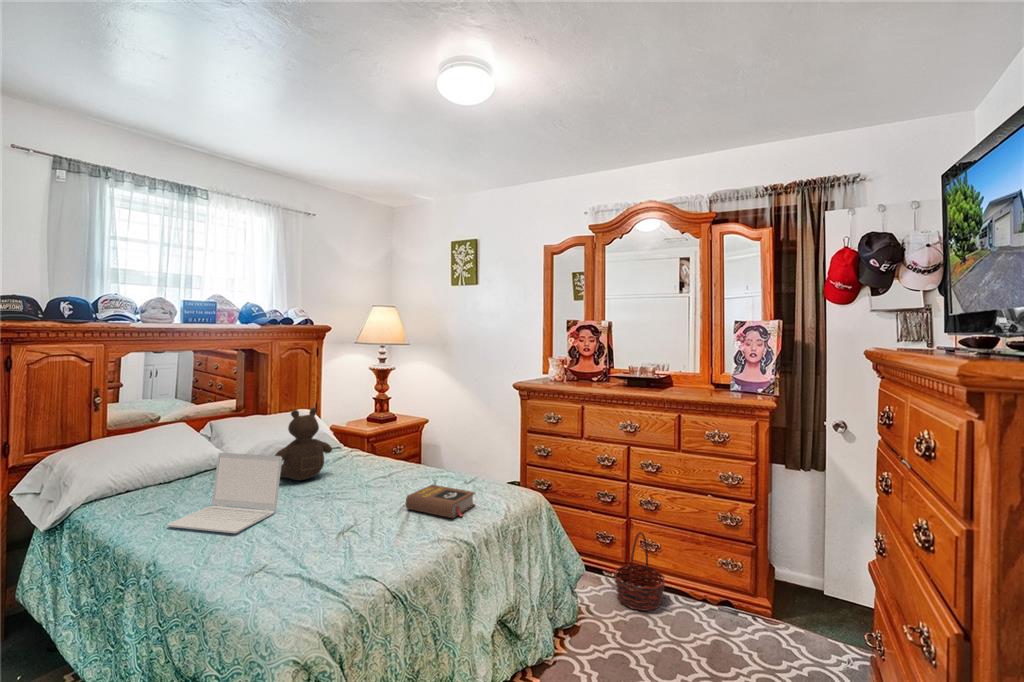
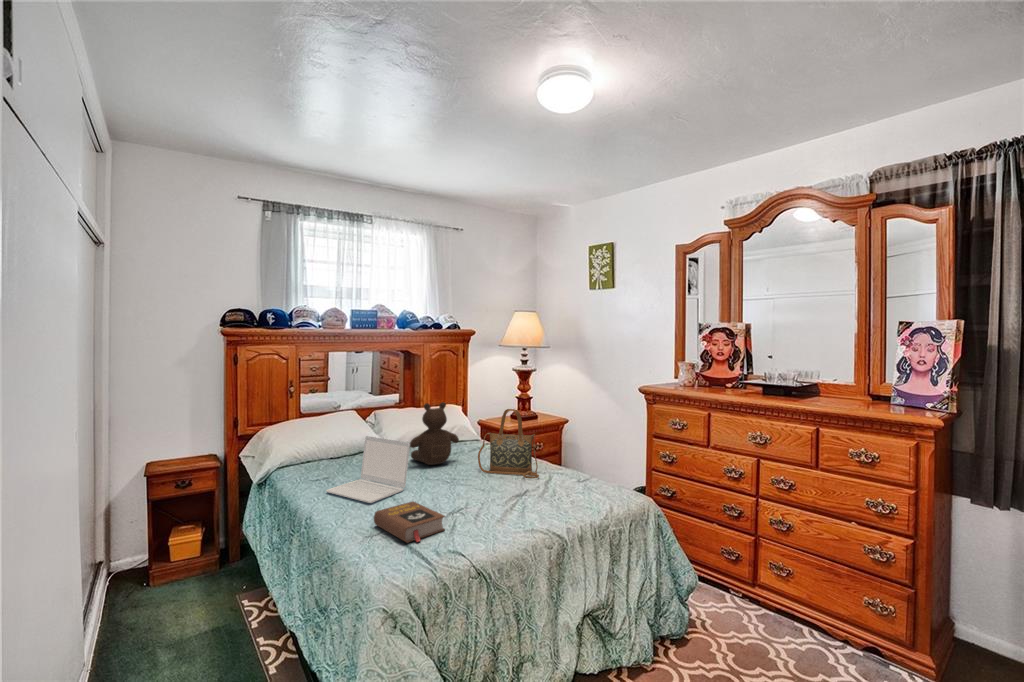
handbag: none [358,412,429,485] -> present [478,409,539,479]
book: present [406,485,475,518] -> present [374,501,445,543]
basket: present [614,532,665,611] -> none [735,553,796,641]

